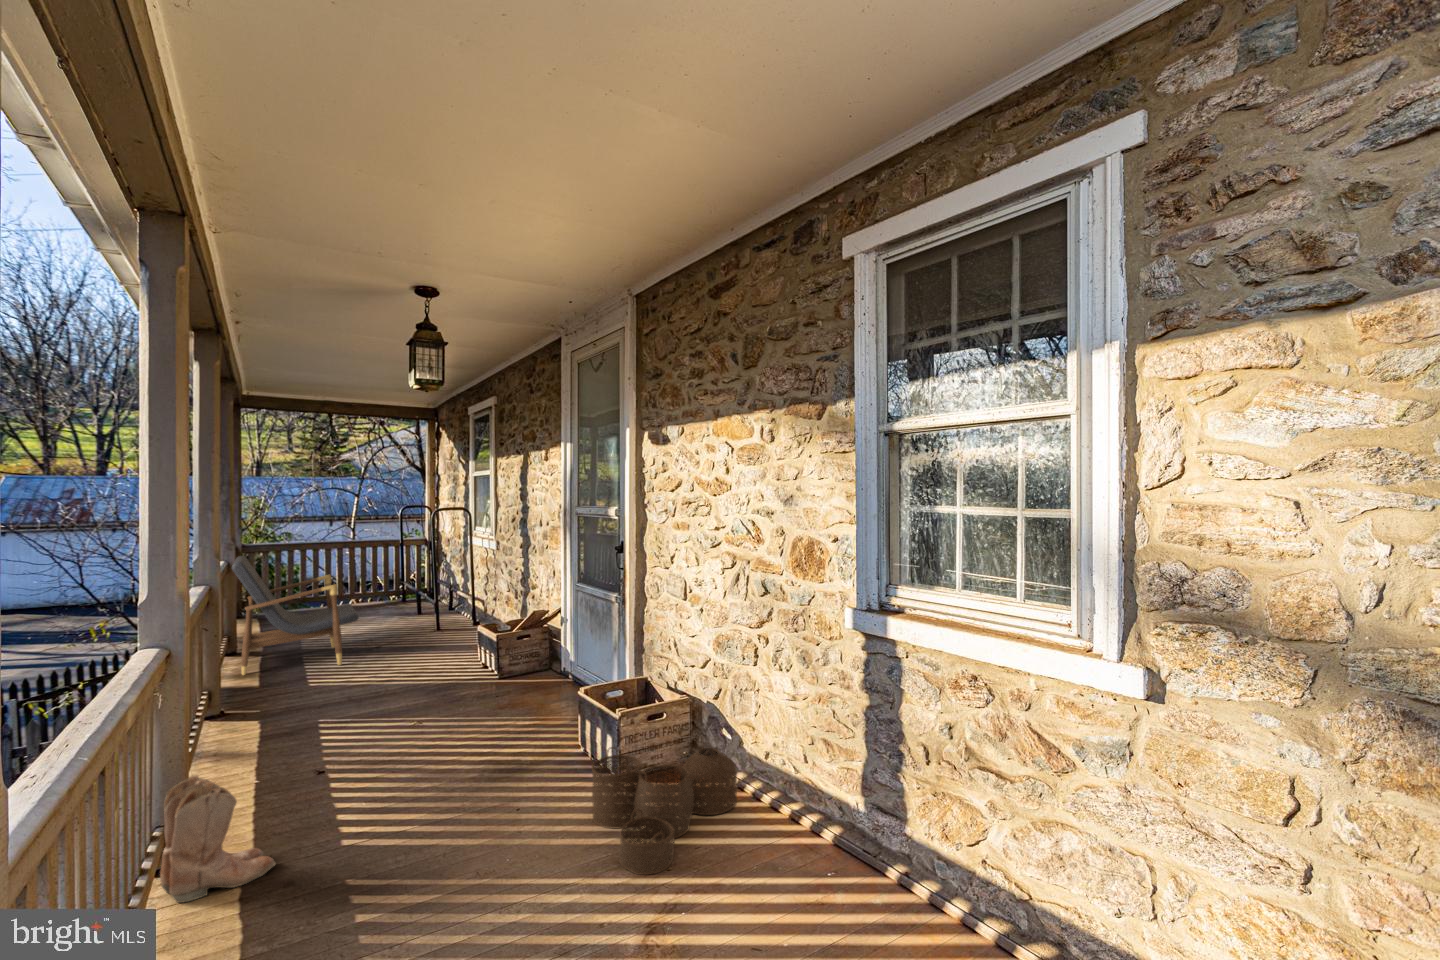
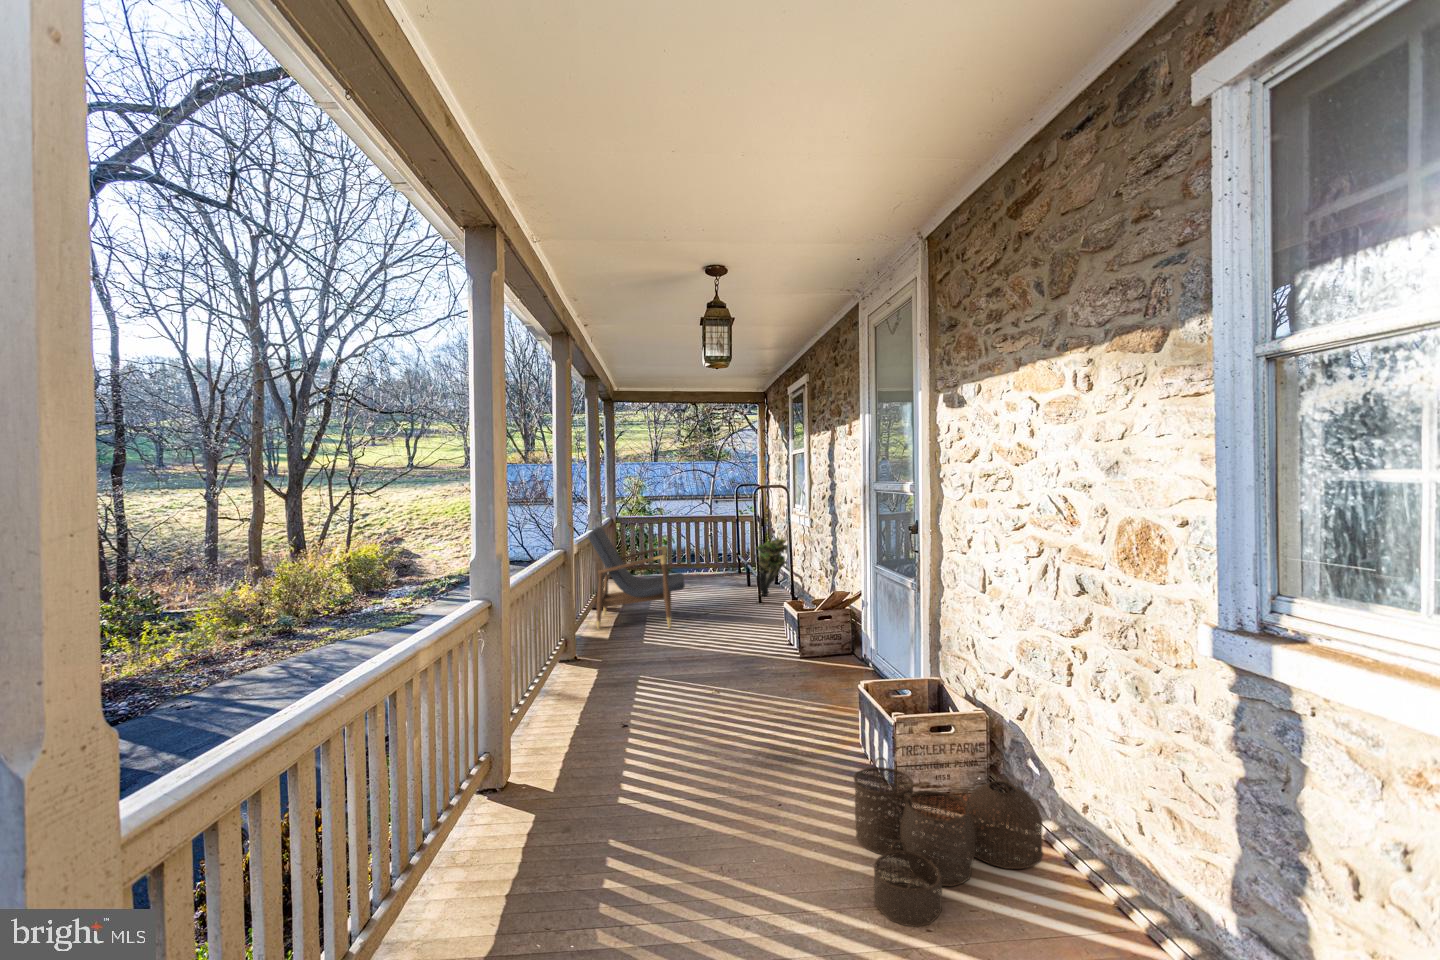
potted plant: none [431,561,468,623] -> present [756,538,787,596]
boots: present [160,775,275,903] -> none [479,715,562,825]

